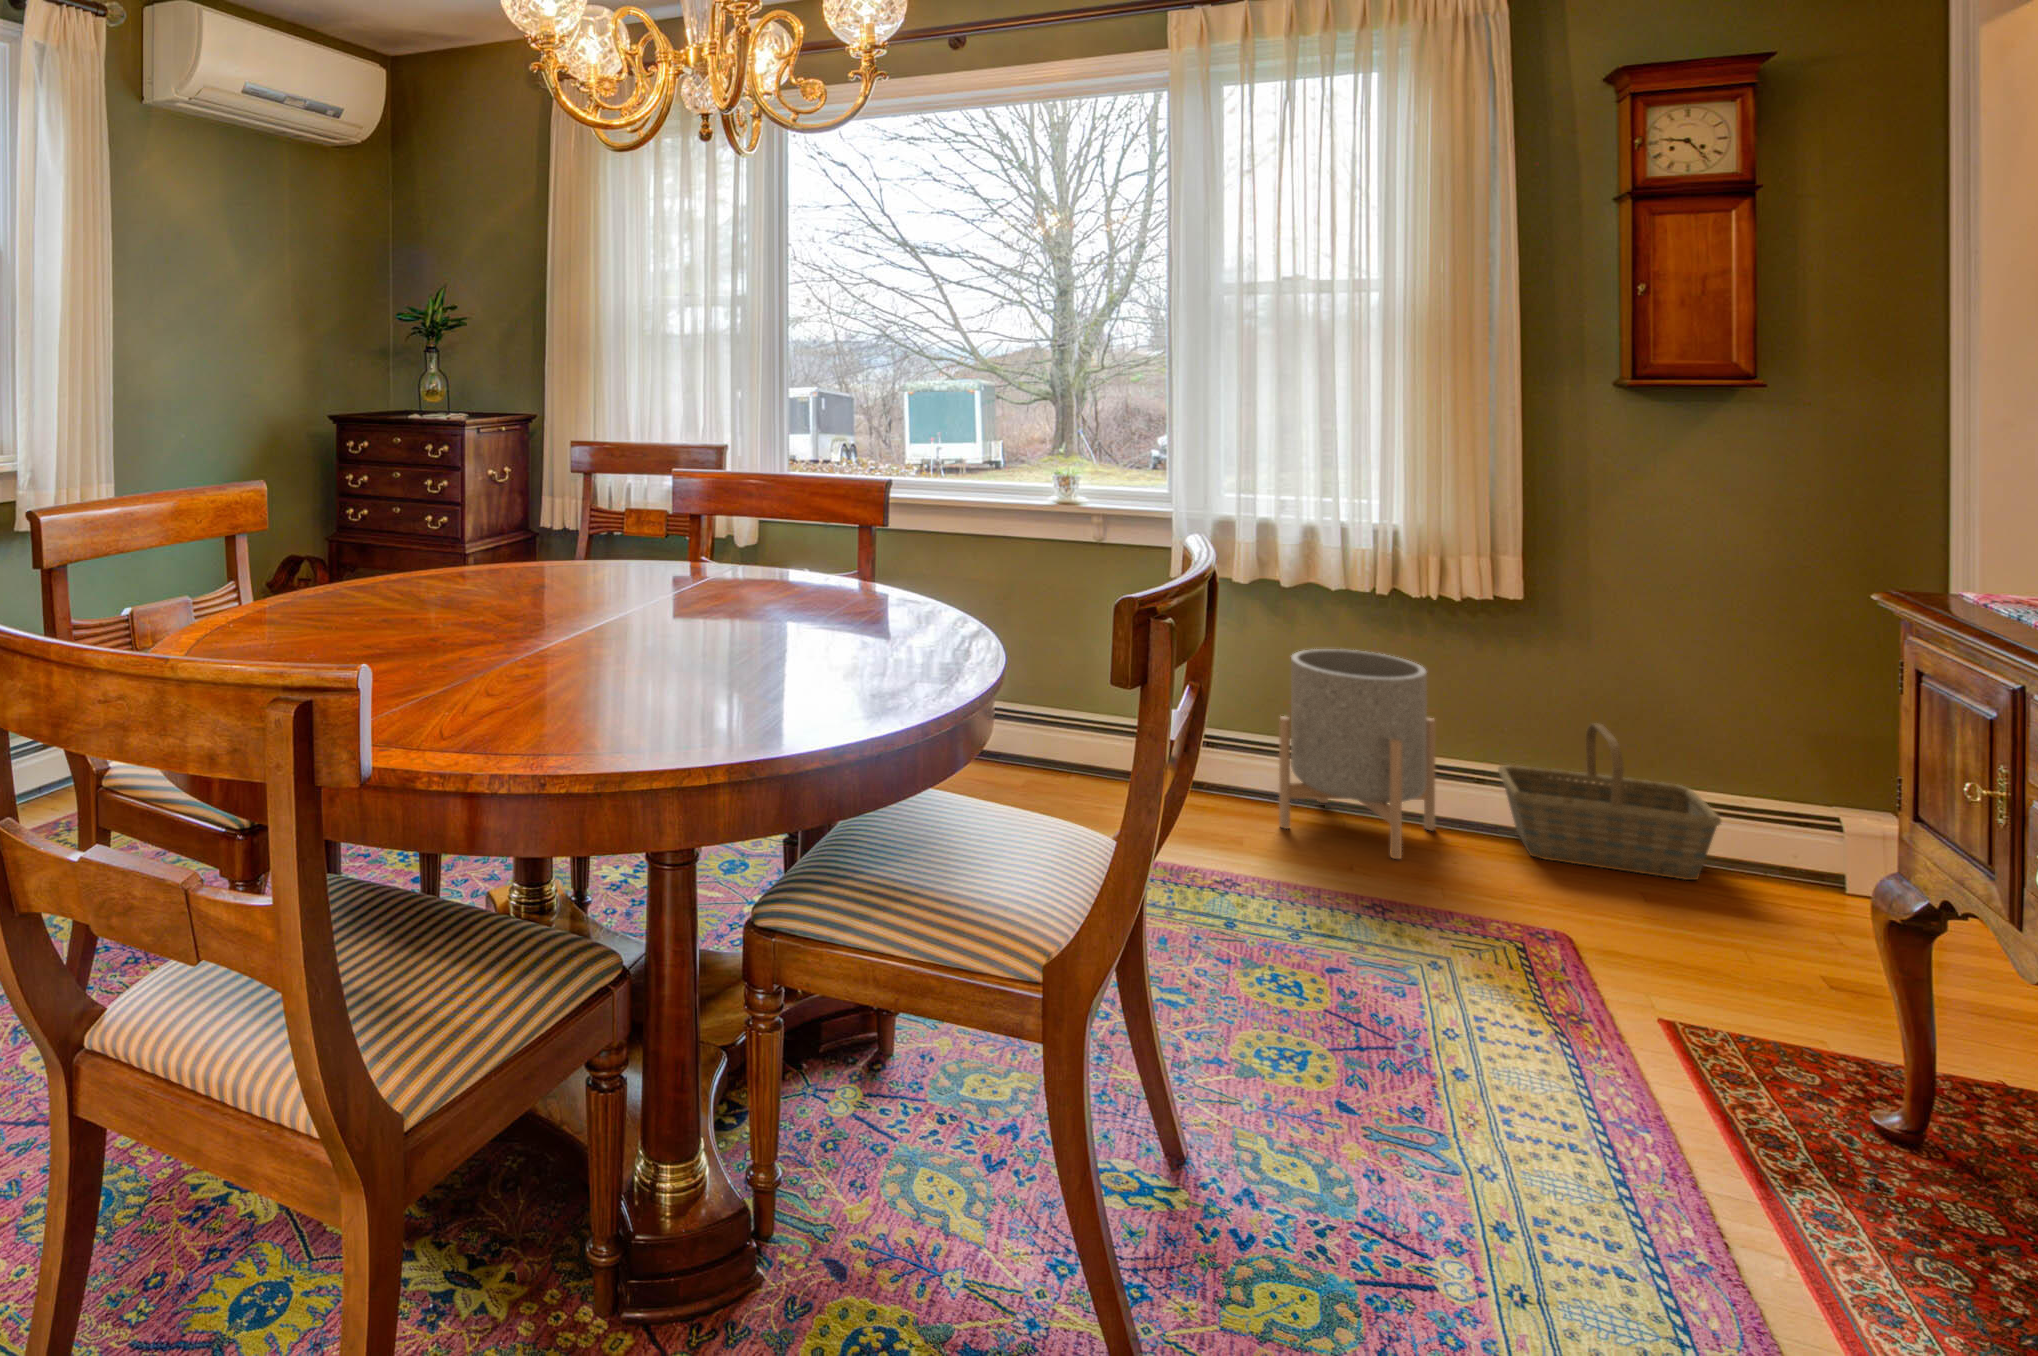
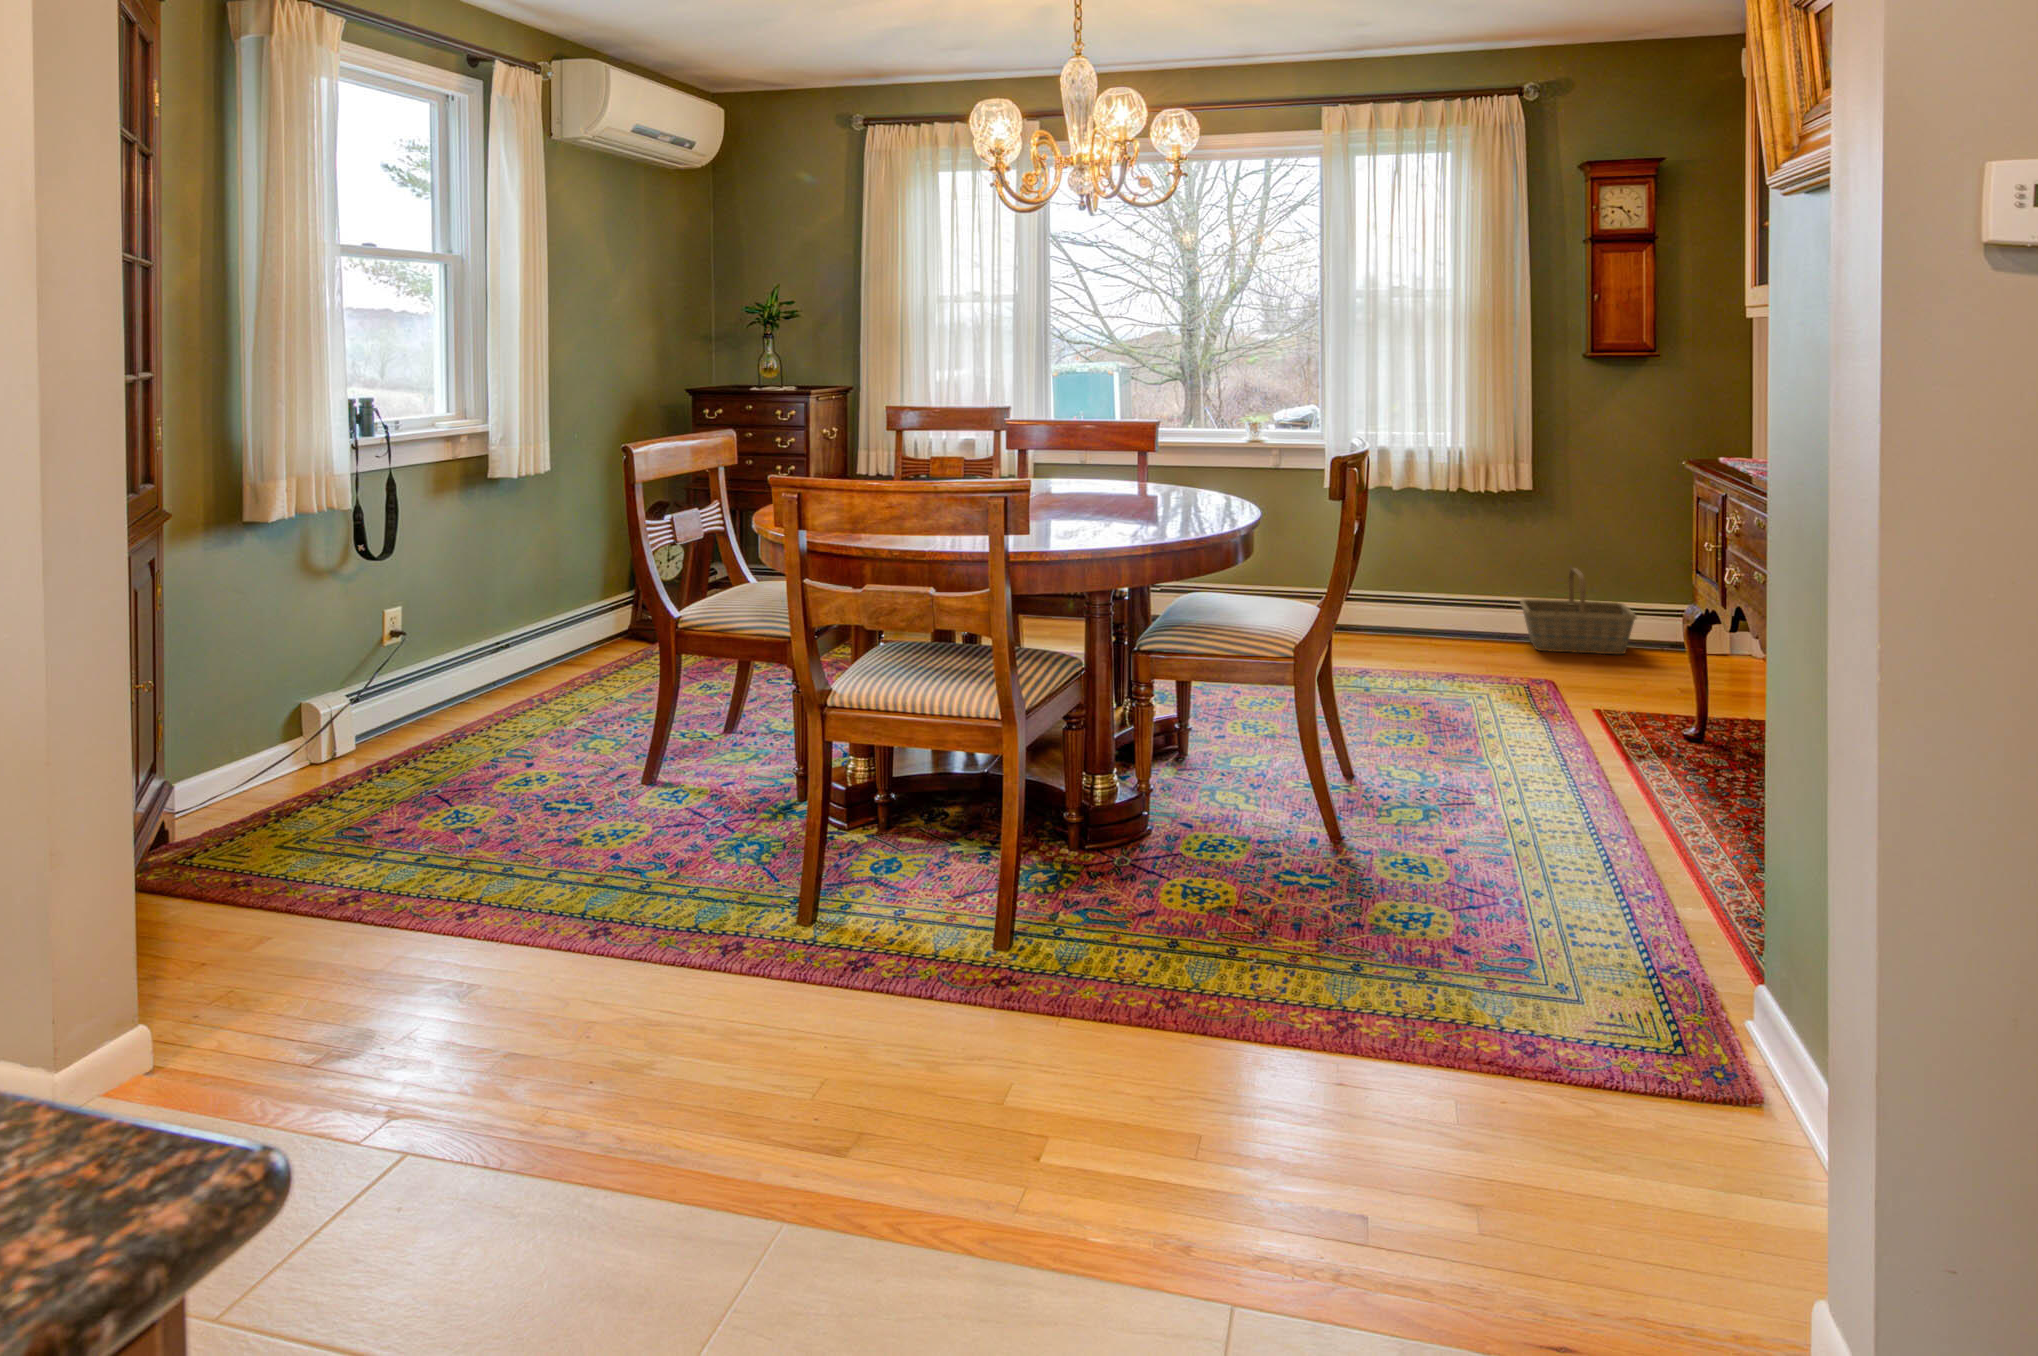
planter: present [1279,649,1435,859] -> none [1392,533,1484,656]

